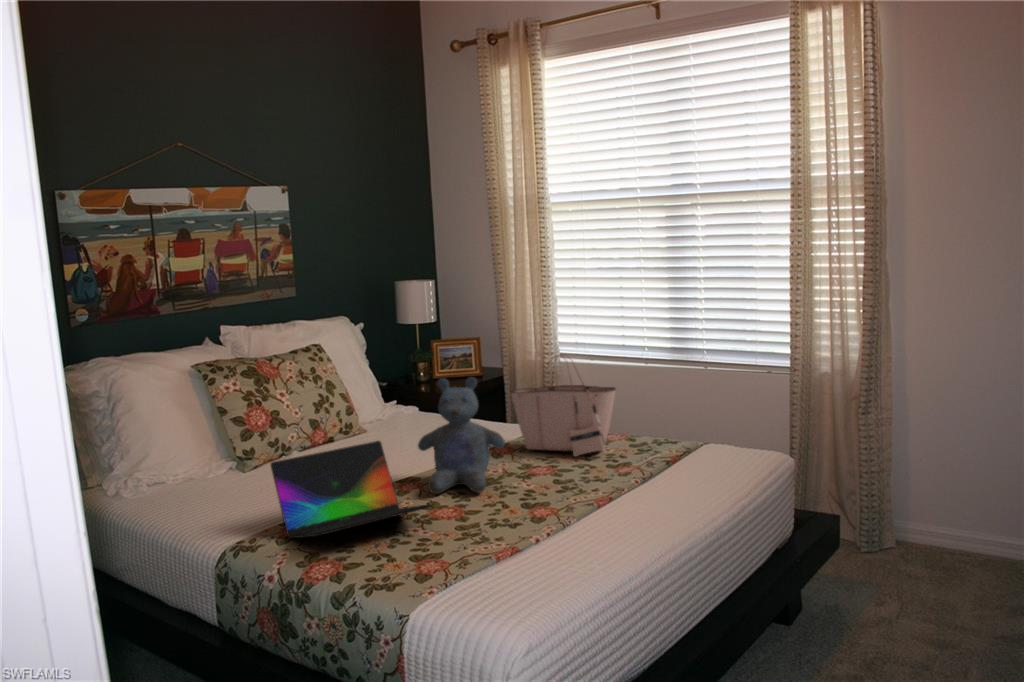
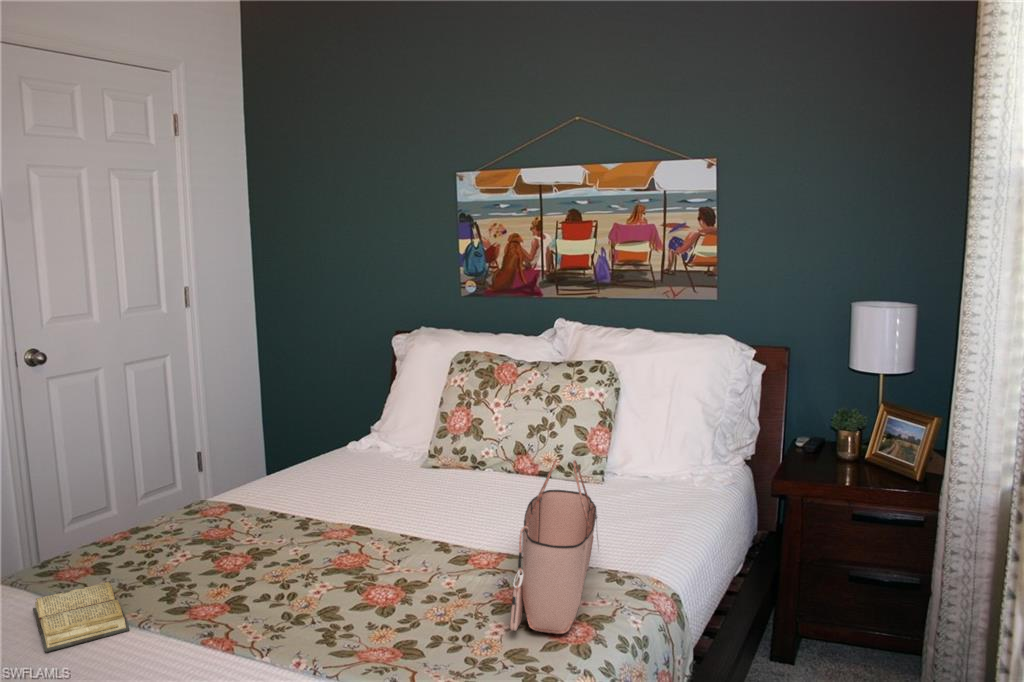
stuffed bear: present [418,377,505,494] -> none [334,431,424,582]
laptop: present [270,441,431,538] -> none [157,453,323,556]
diary: none [410,542,526,597] -> present [33,582,129,653]

